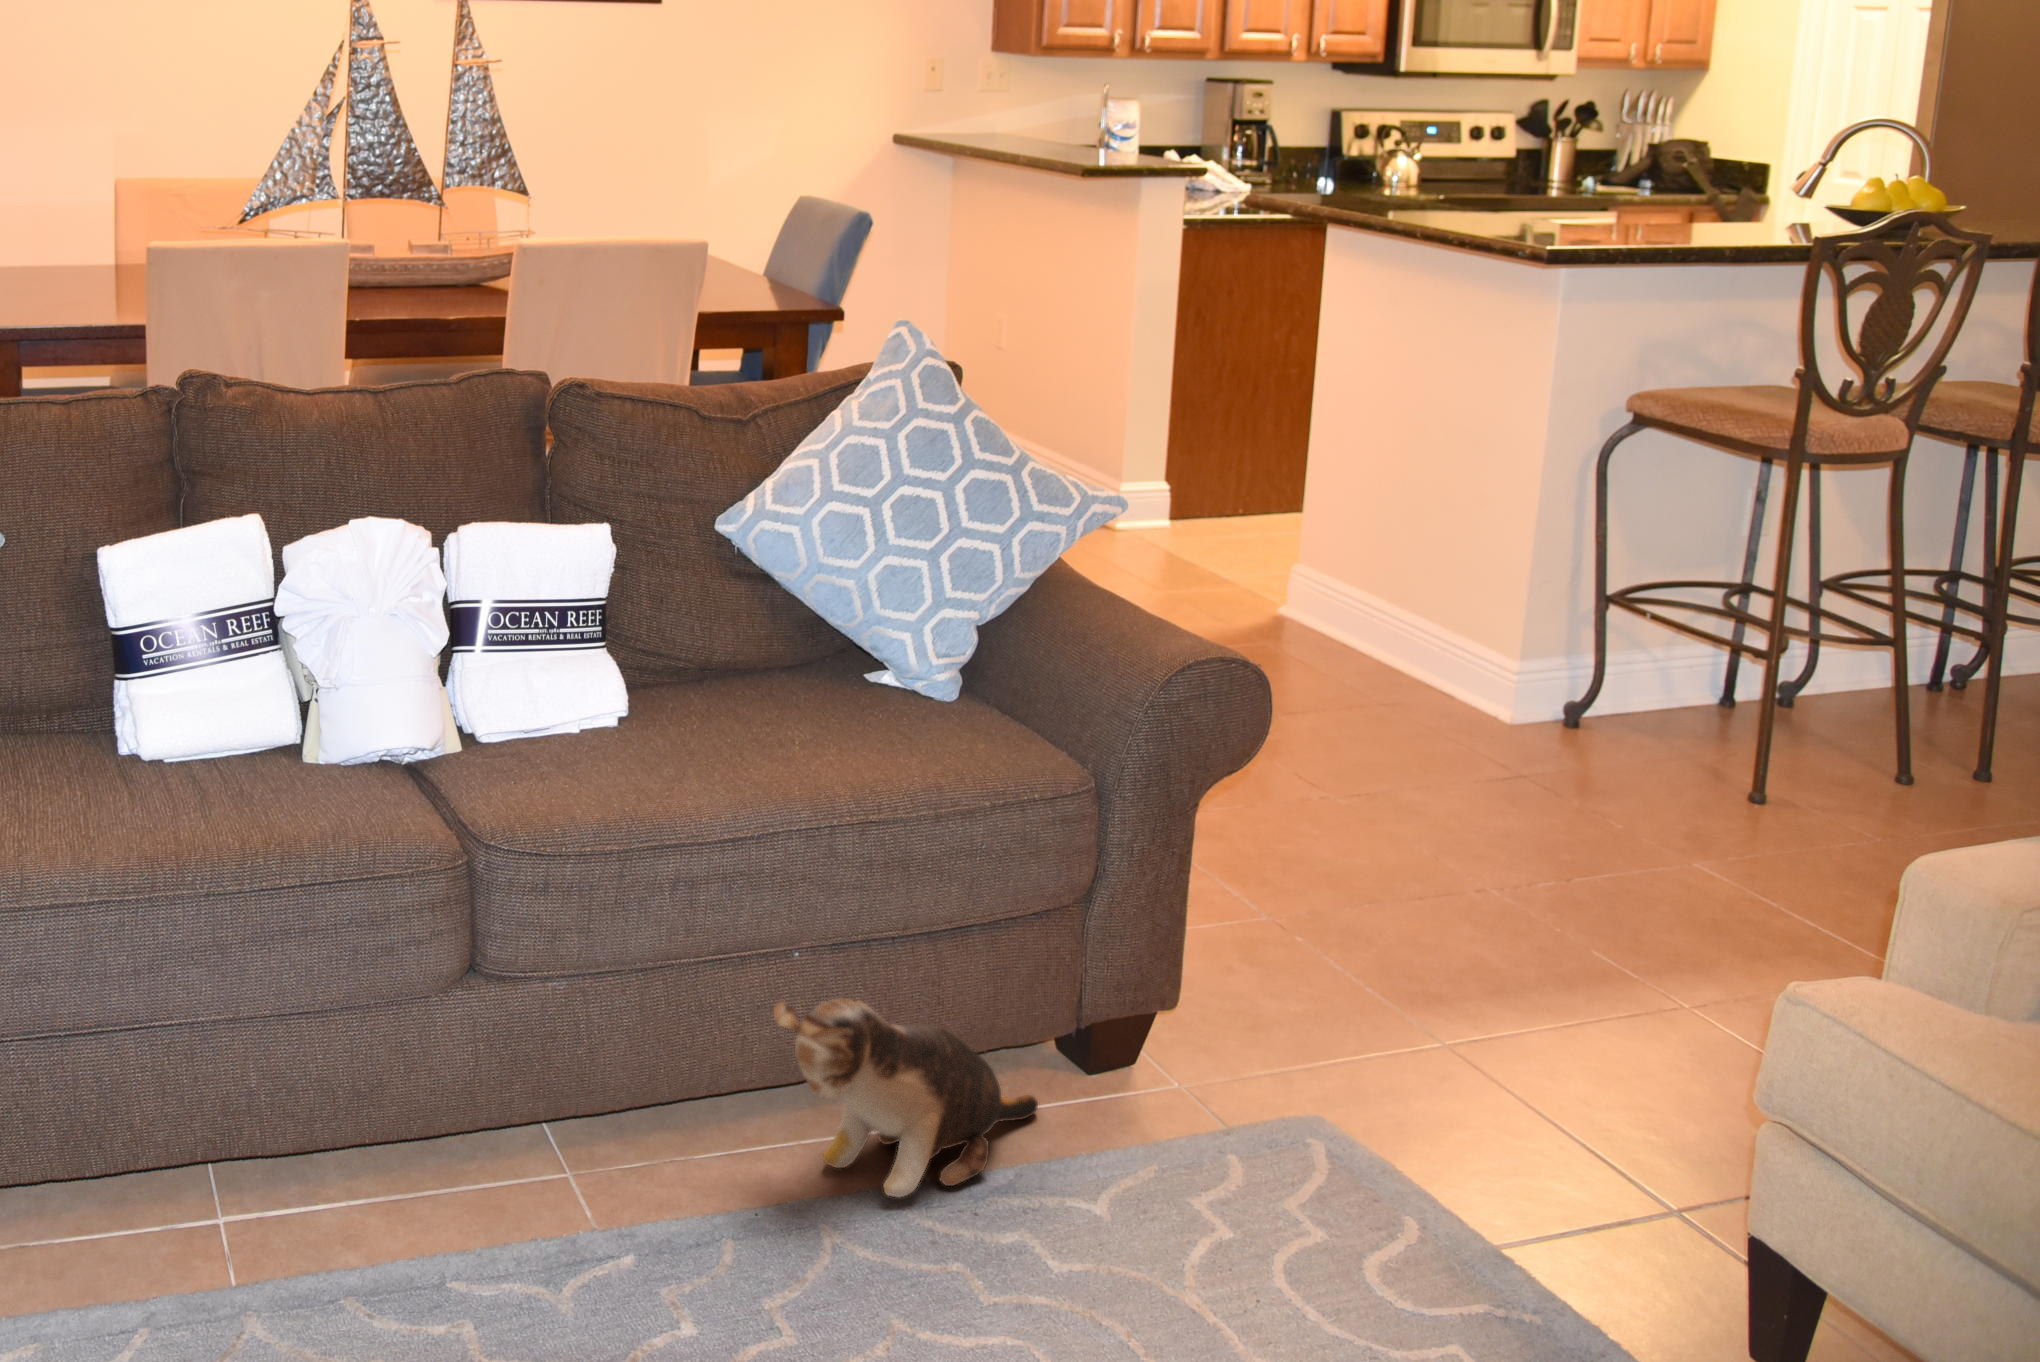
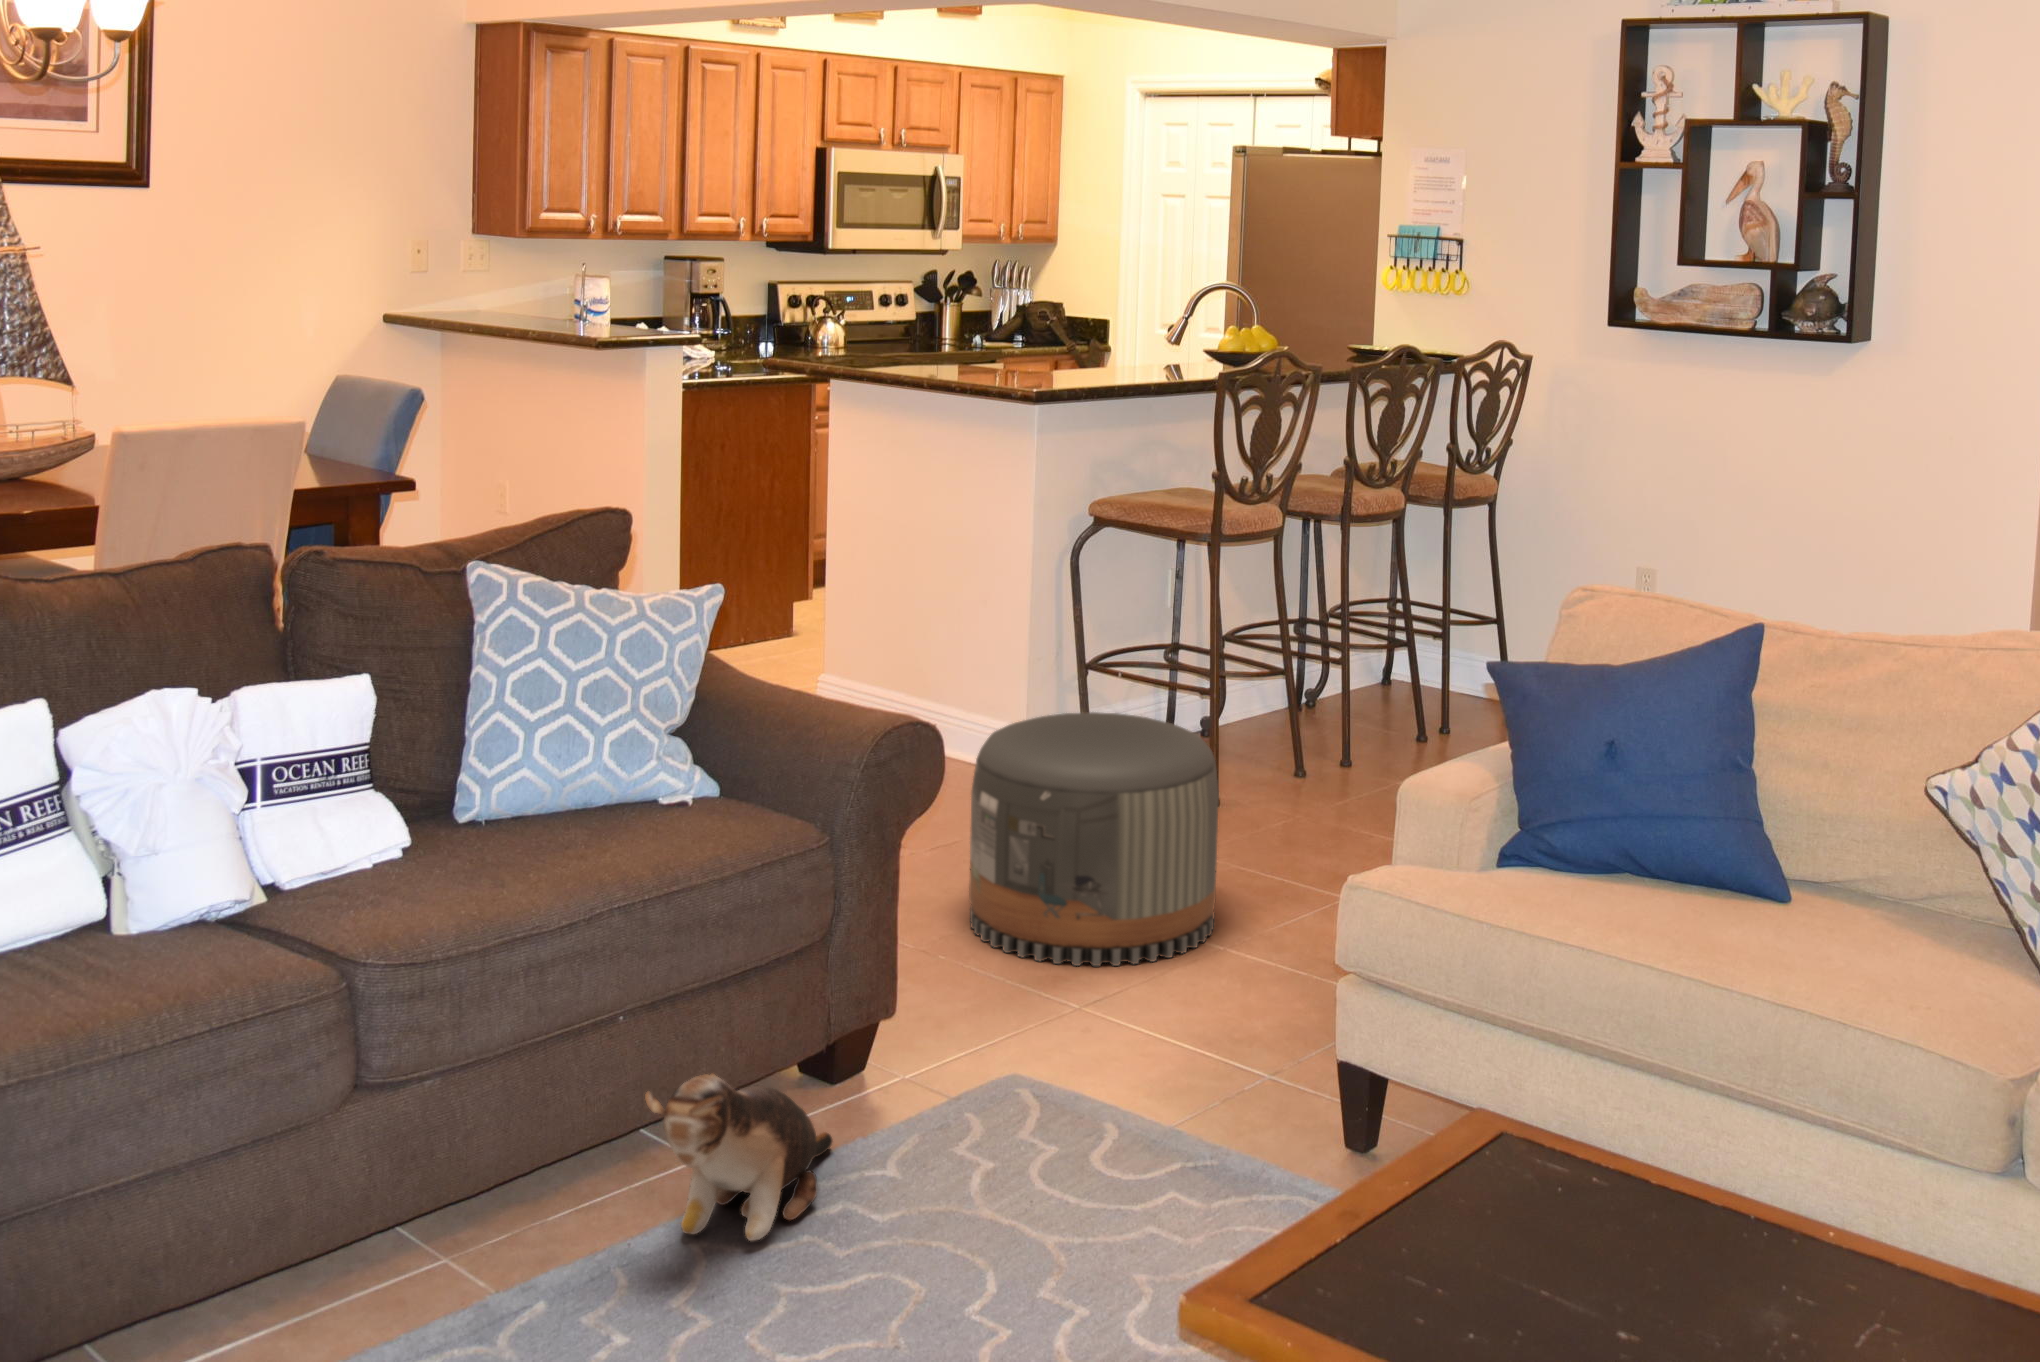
pouf: none [1339,655,1699,993] -> present [969,712,1219,966]

